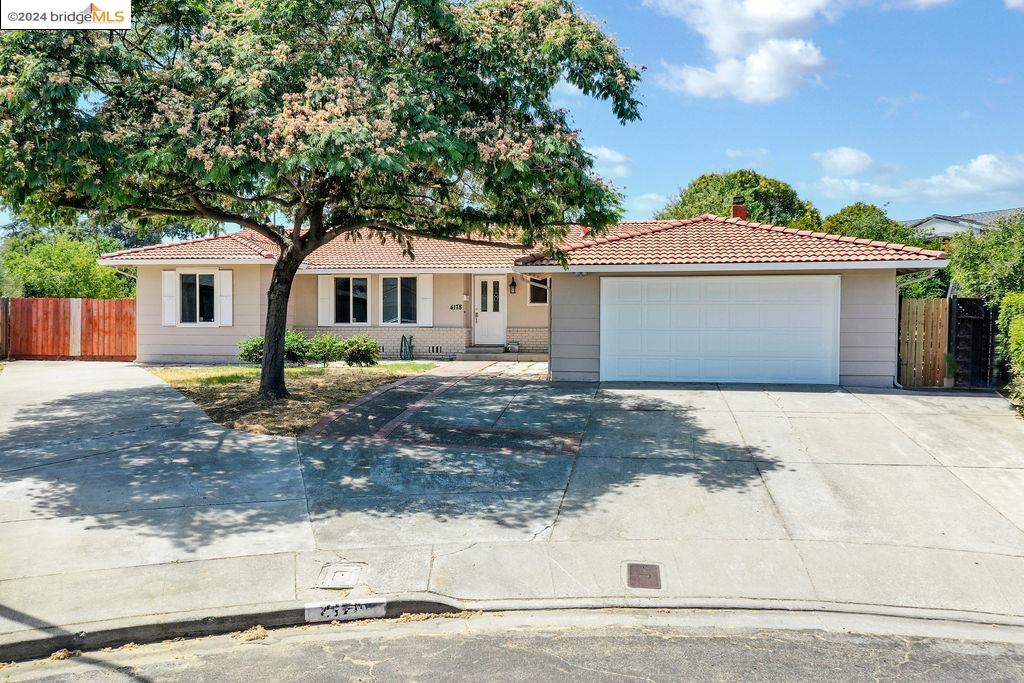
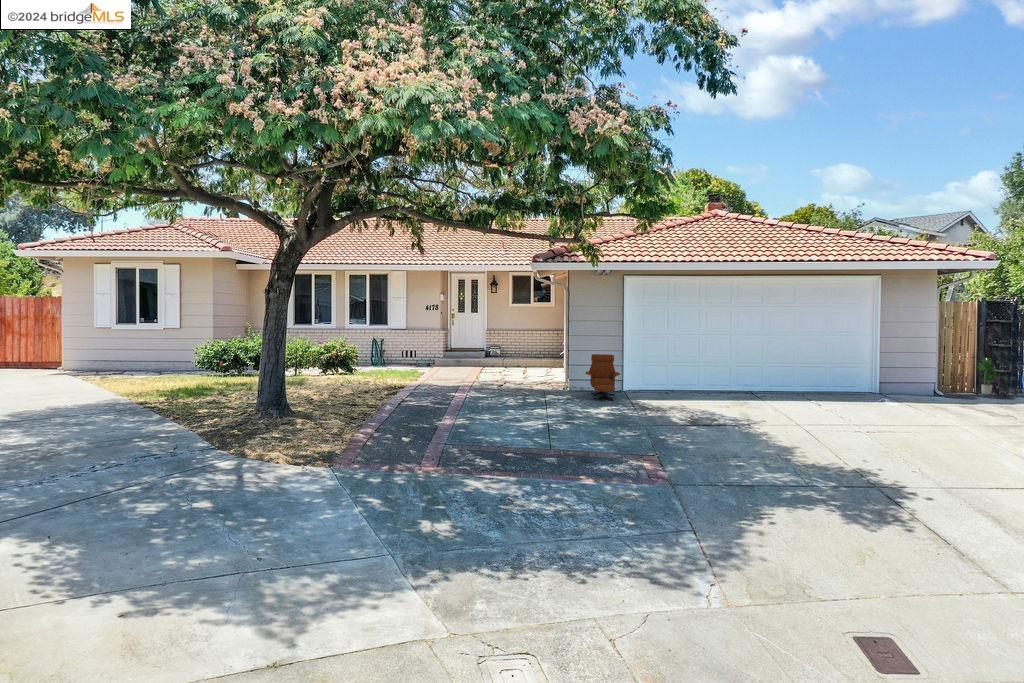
lounge chair: none [564,348,596,390] -> present [585,354,620,401]

